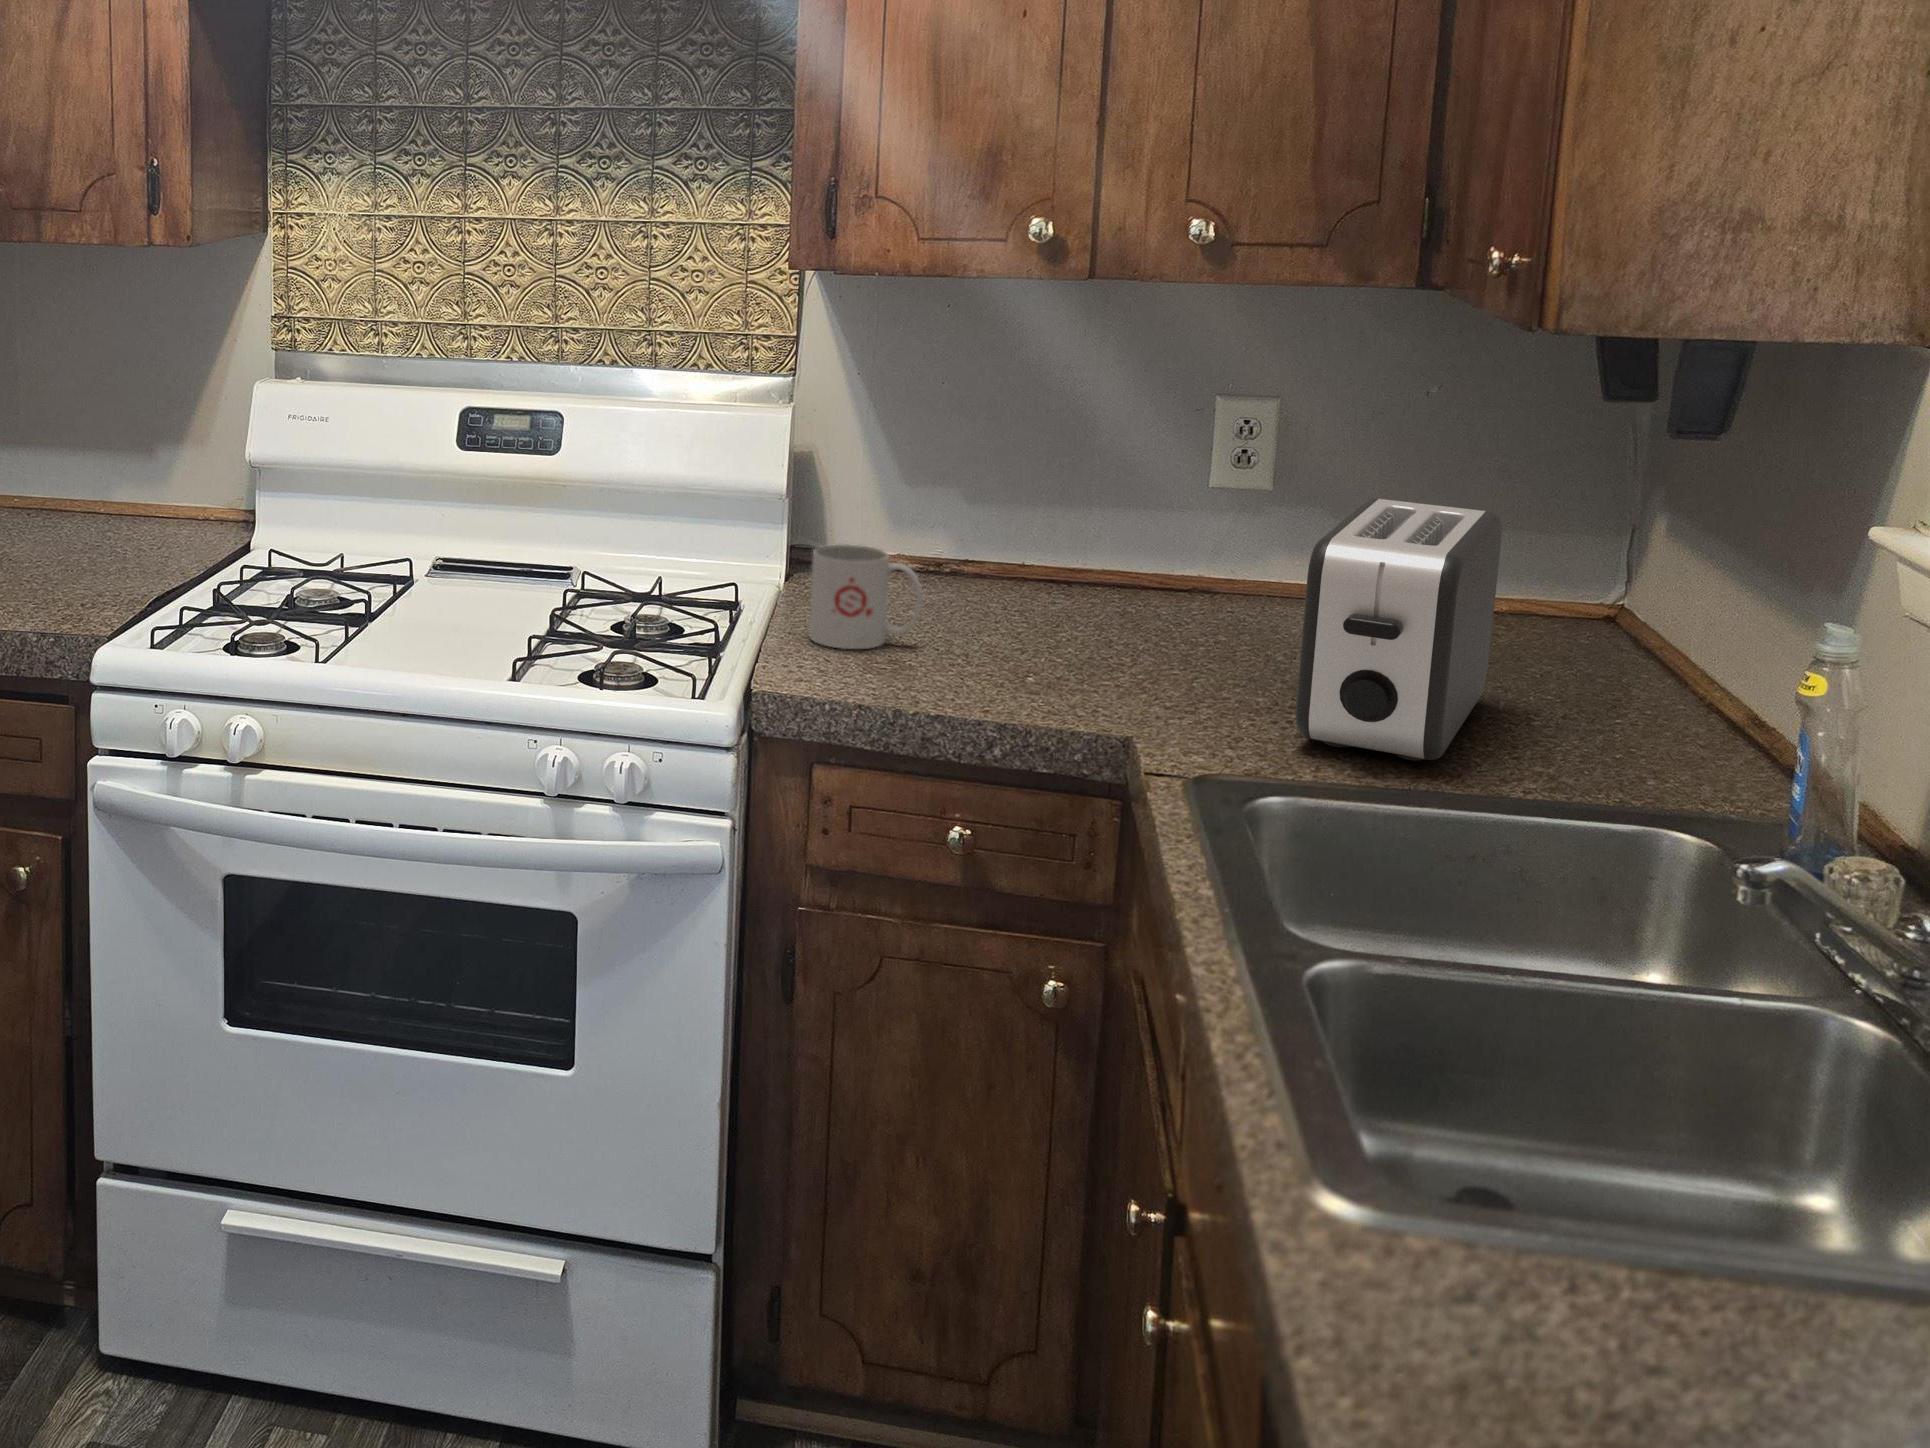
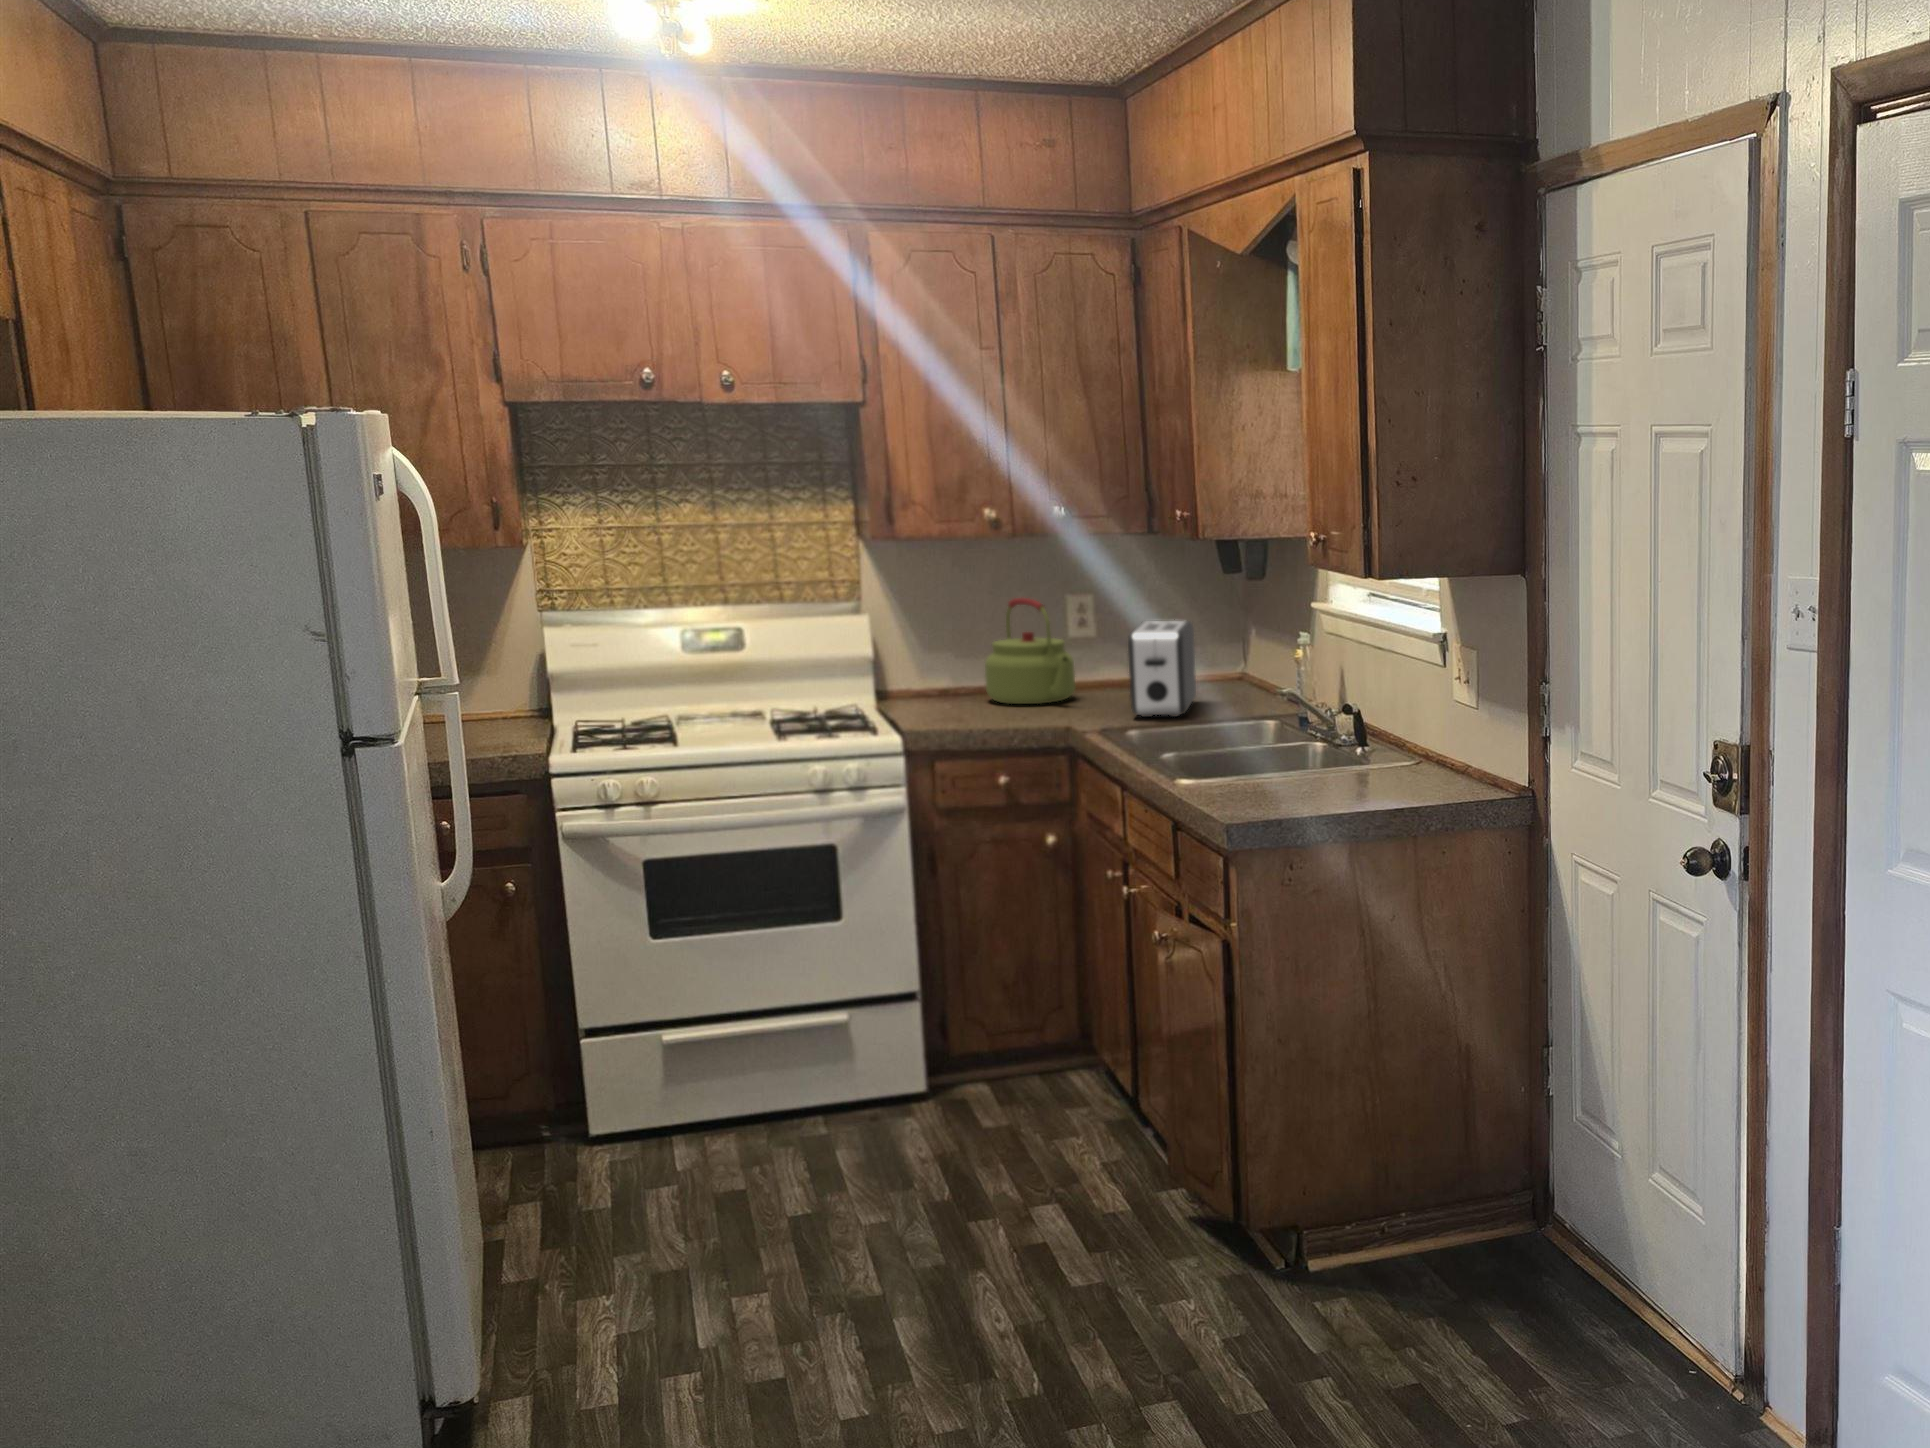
kettle: none [999,408,1200,644] -> present [985,598,1075,704]
mug: present [810,544,922,649] -> none [904,670,959,717]

